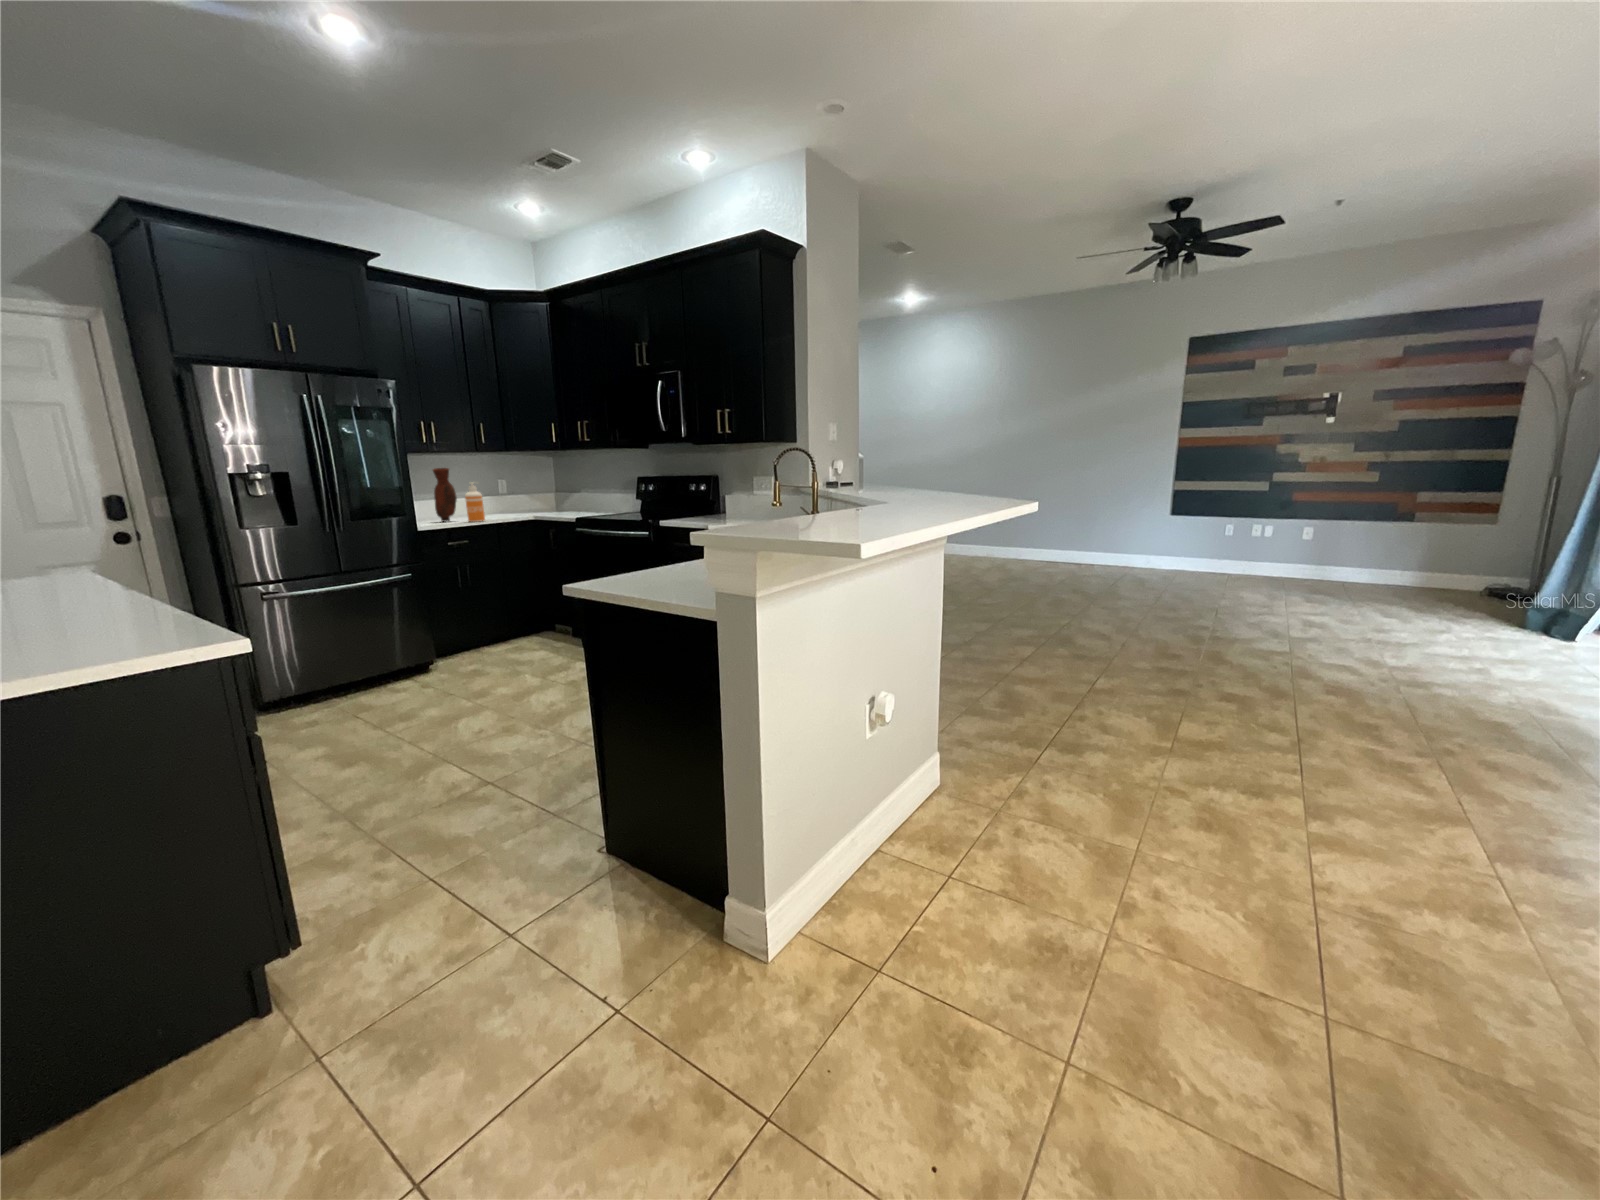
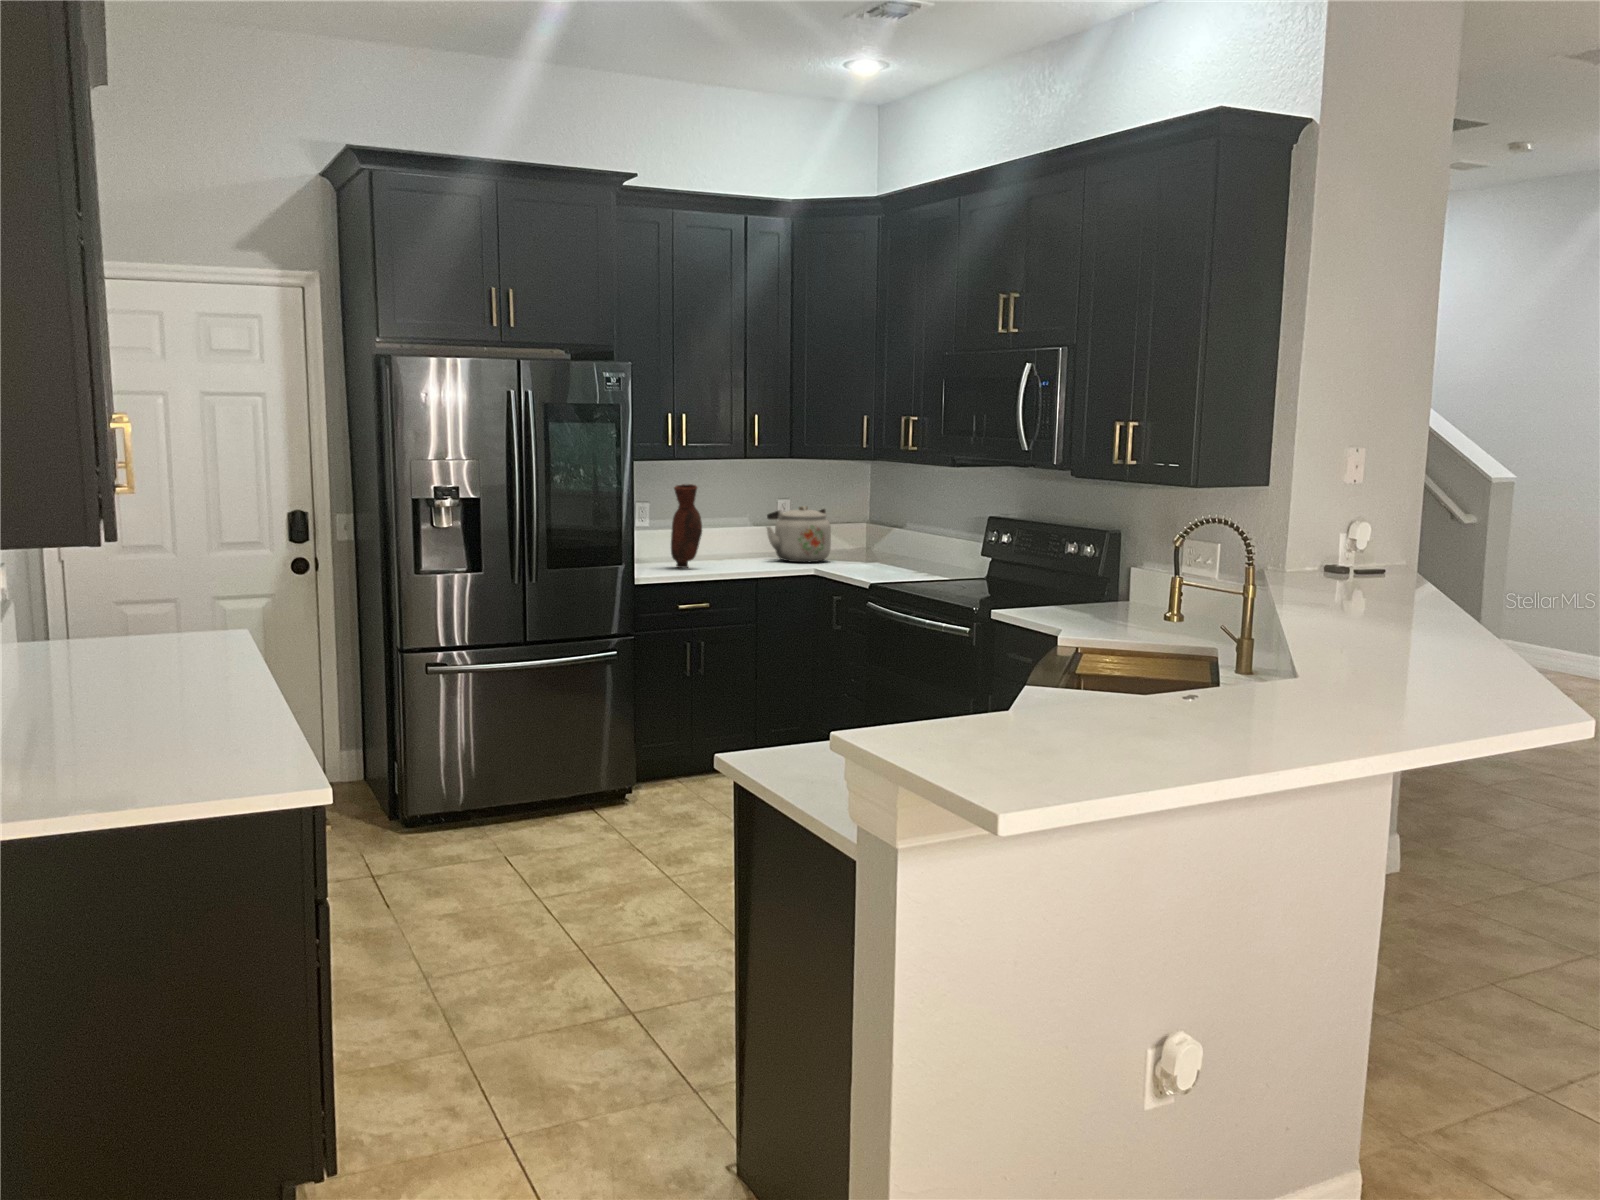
kettle: none [494,481,539,515] -> present [767,506,831,562]
soap dispenser: present [465,482,485,522] -> none [711,511,735,575]

